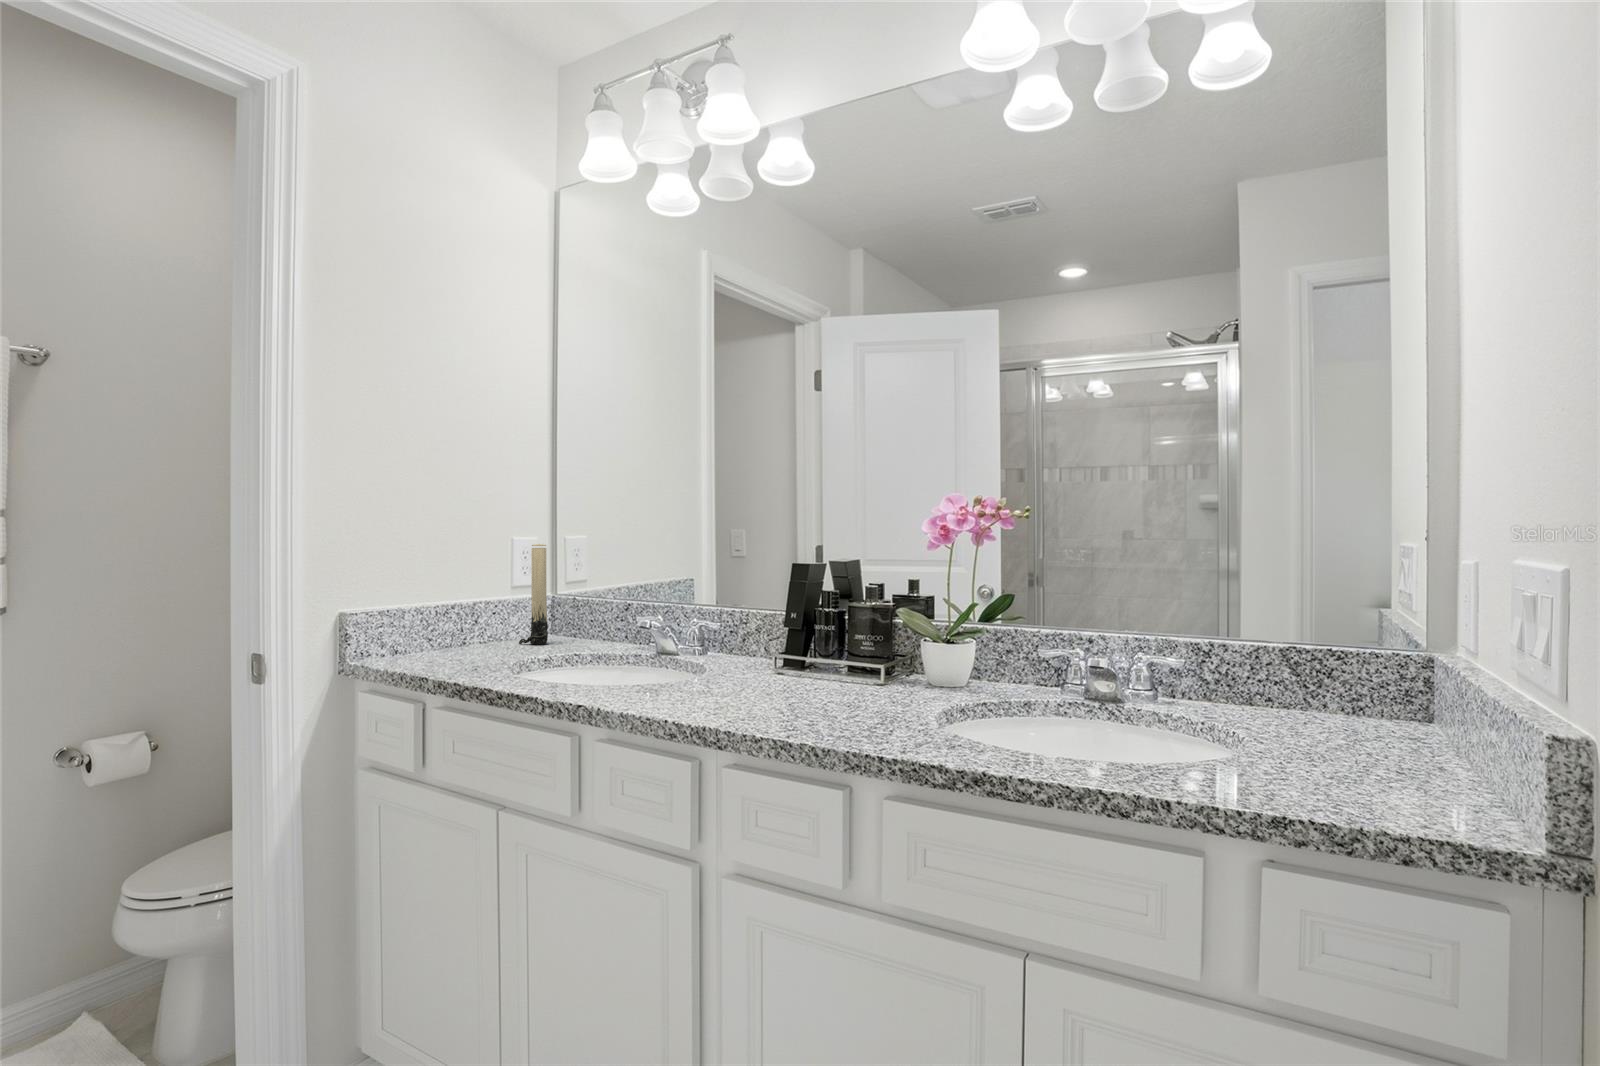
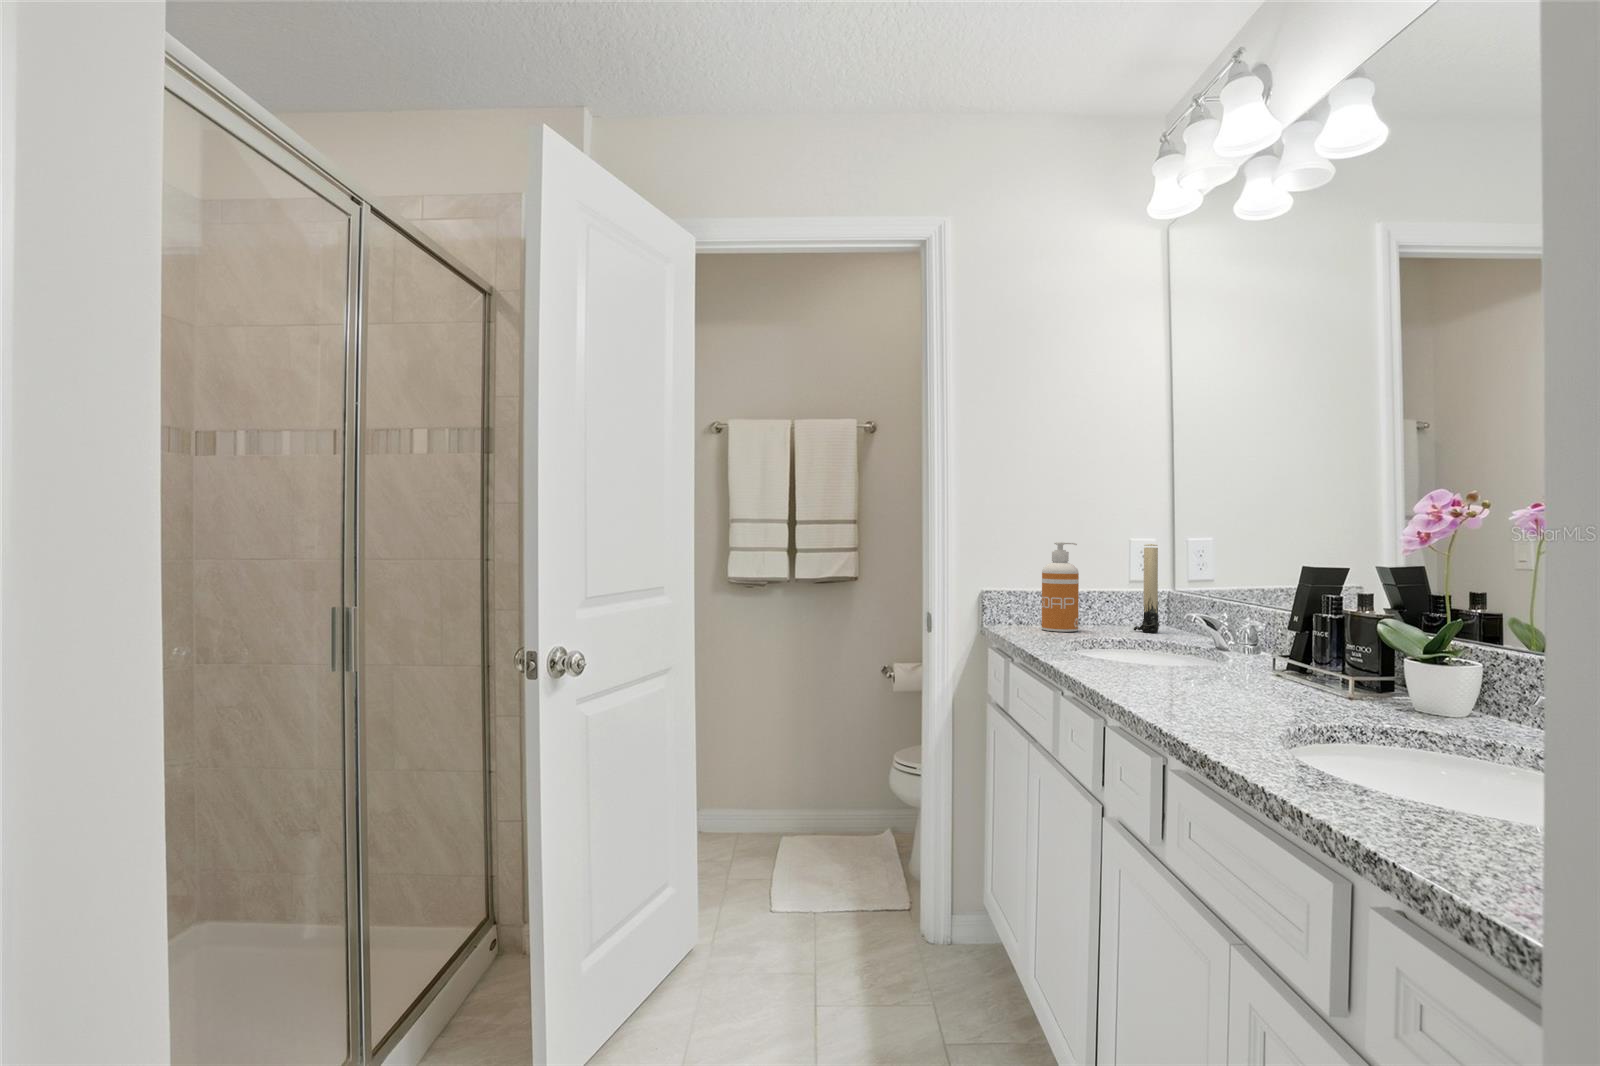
soap dispenser: none [425,544,473,658] -> present [1042,542,1079,632]

